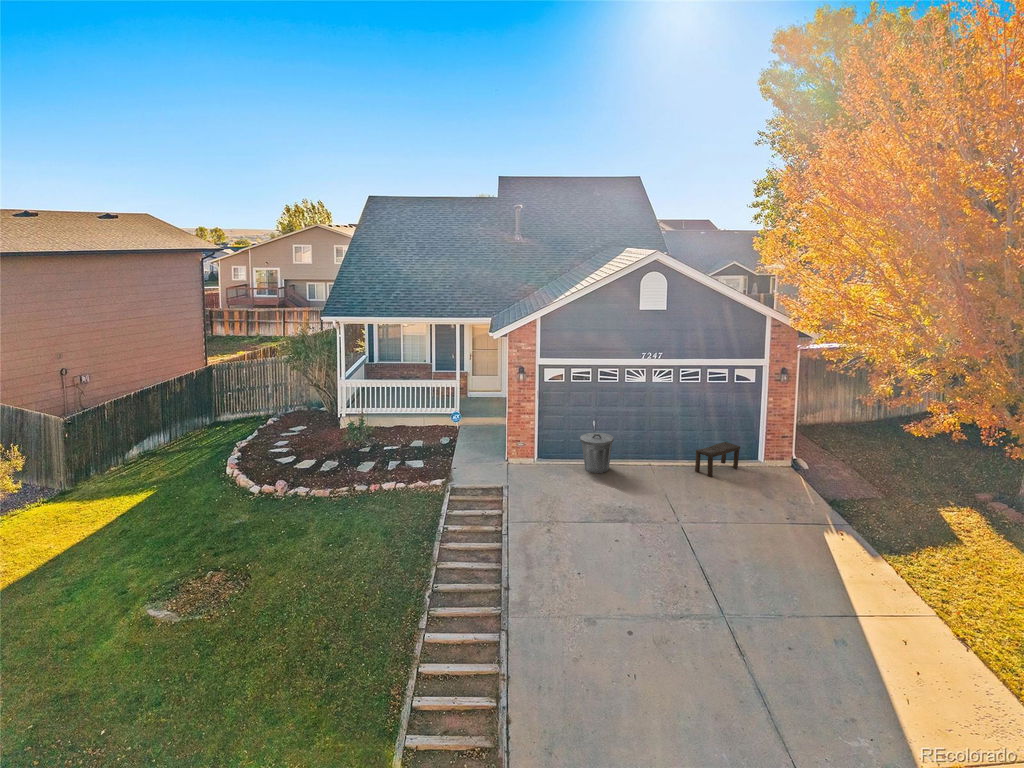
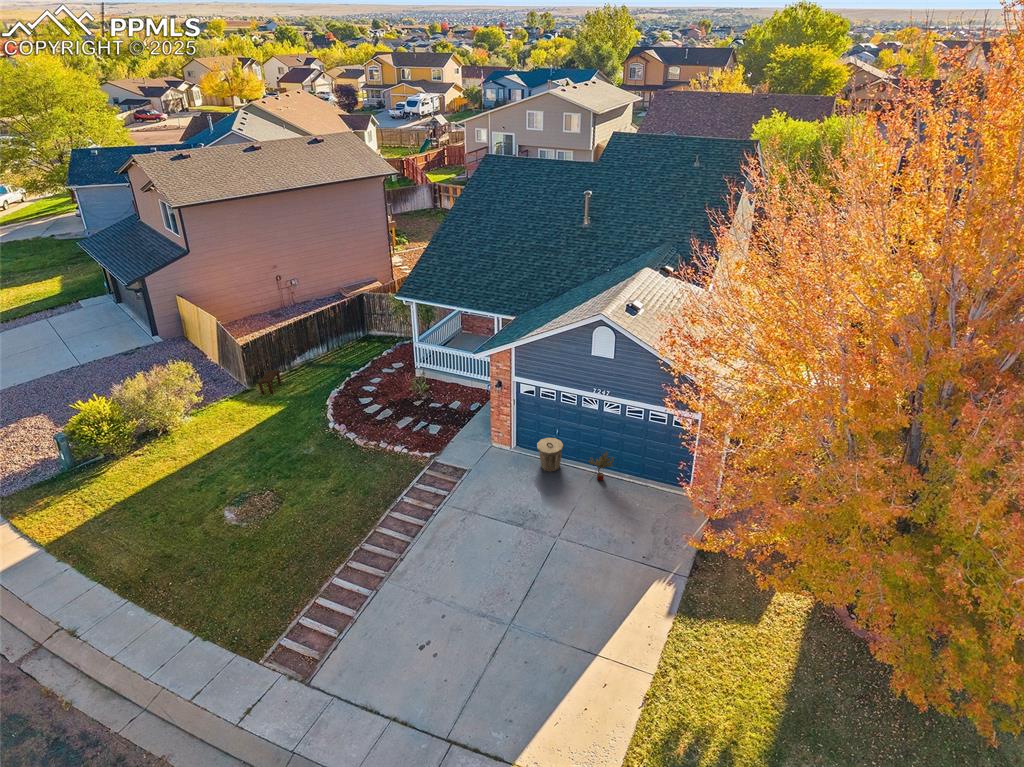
potted tree: none [646,428,681,470] -> present [588,451,614,481]
bench: present [695,442,740,477] -> present [258,370,281,395]

